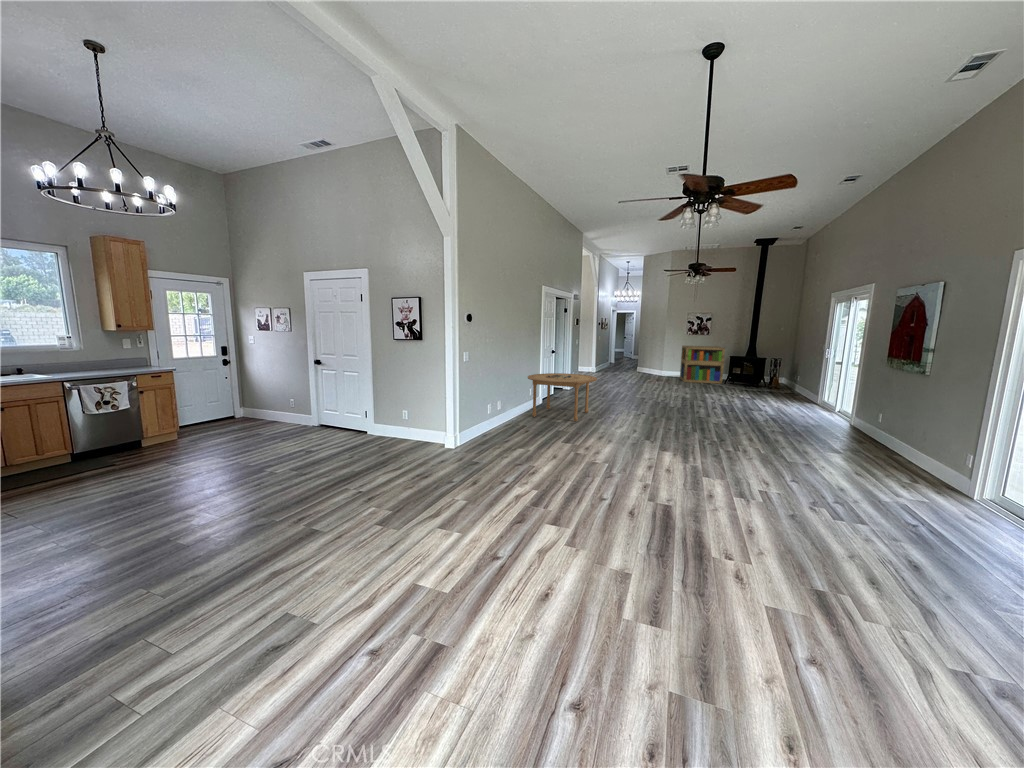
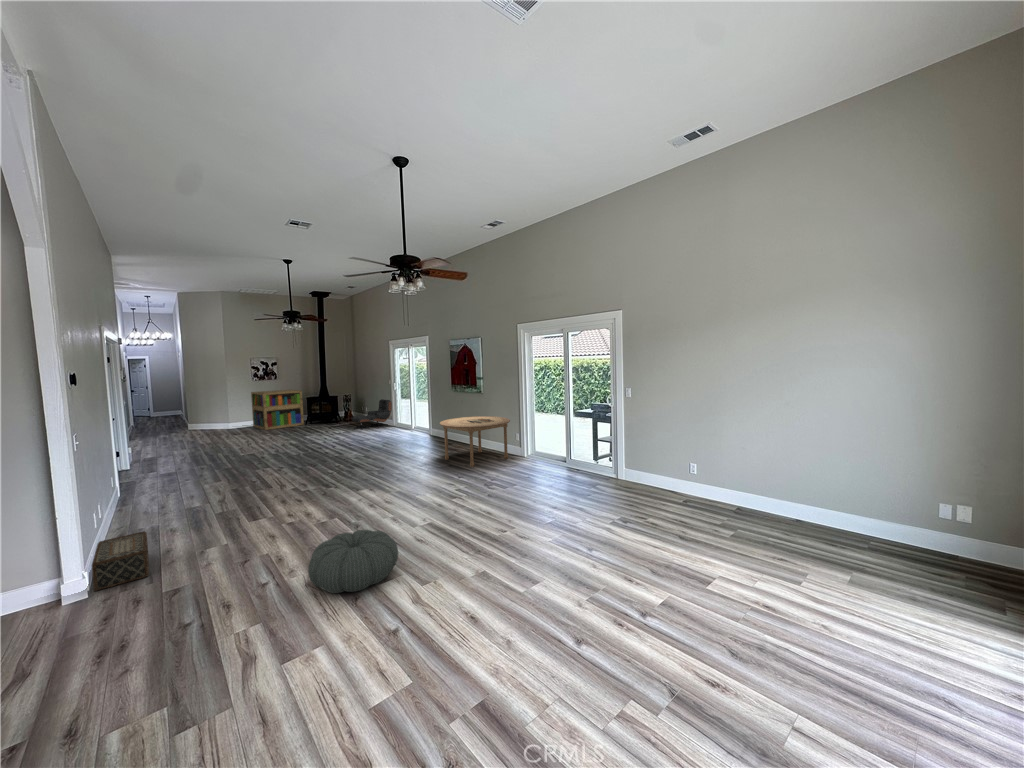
lounge chair: none [763,368,821,402] -> present [352,399,392,430]
dining table: present [528,373,597,421] -> present [440,416,510,467]
woven basket: none [460,423,499,451] -> present [92,531,149,591]
pouf: none [508,470,585,522] -> present [308,530,398,593]

